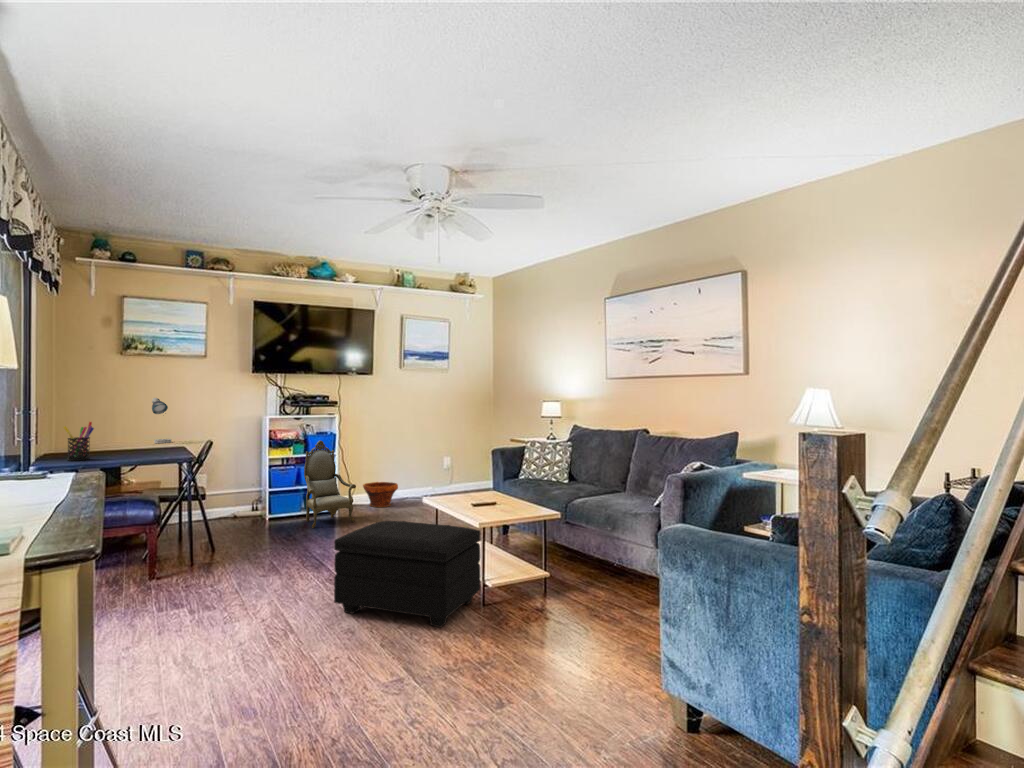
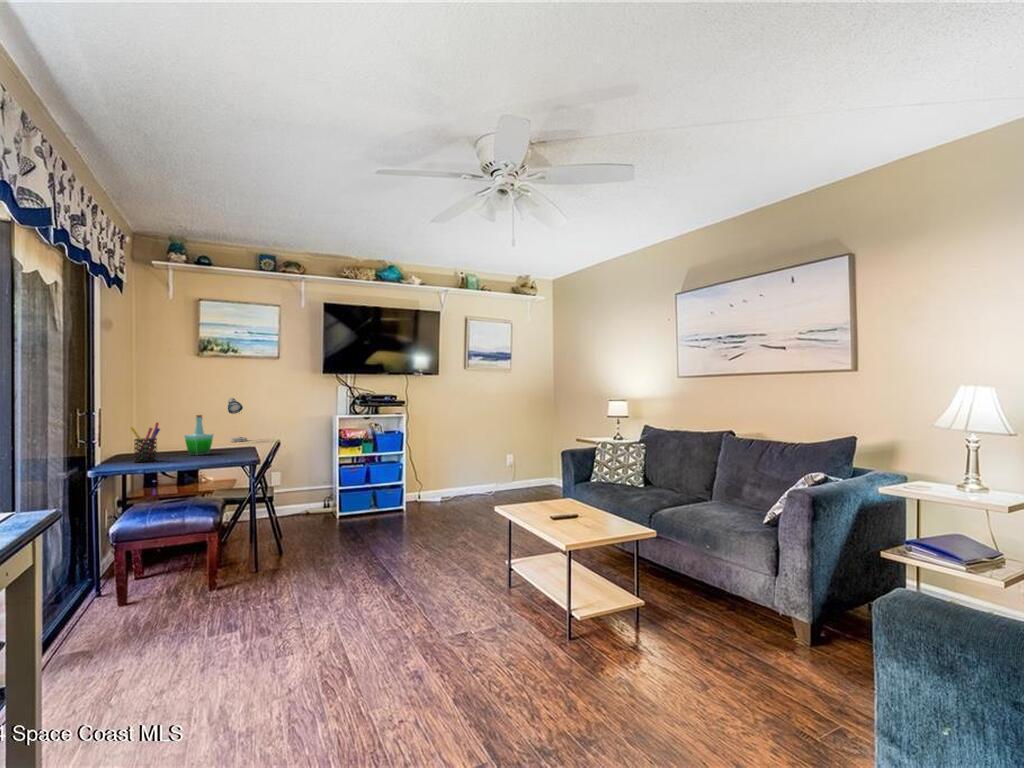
bottle: none [115,415,144,455] -> present [184,415,213,455]
armchair: present [304,441,356,528] -> none [356,415,423,528]
planter: present [363,482,398,507] -> none [429,479,463,505]
footstool: present [334,521,480,627] -> none [399,535,565,674]

